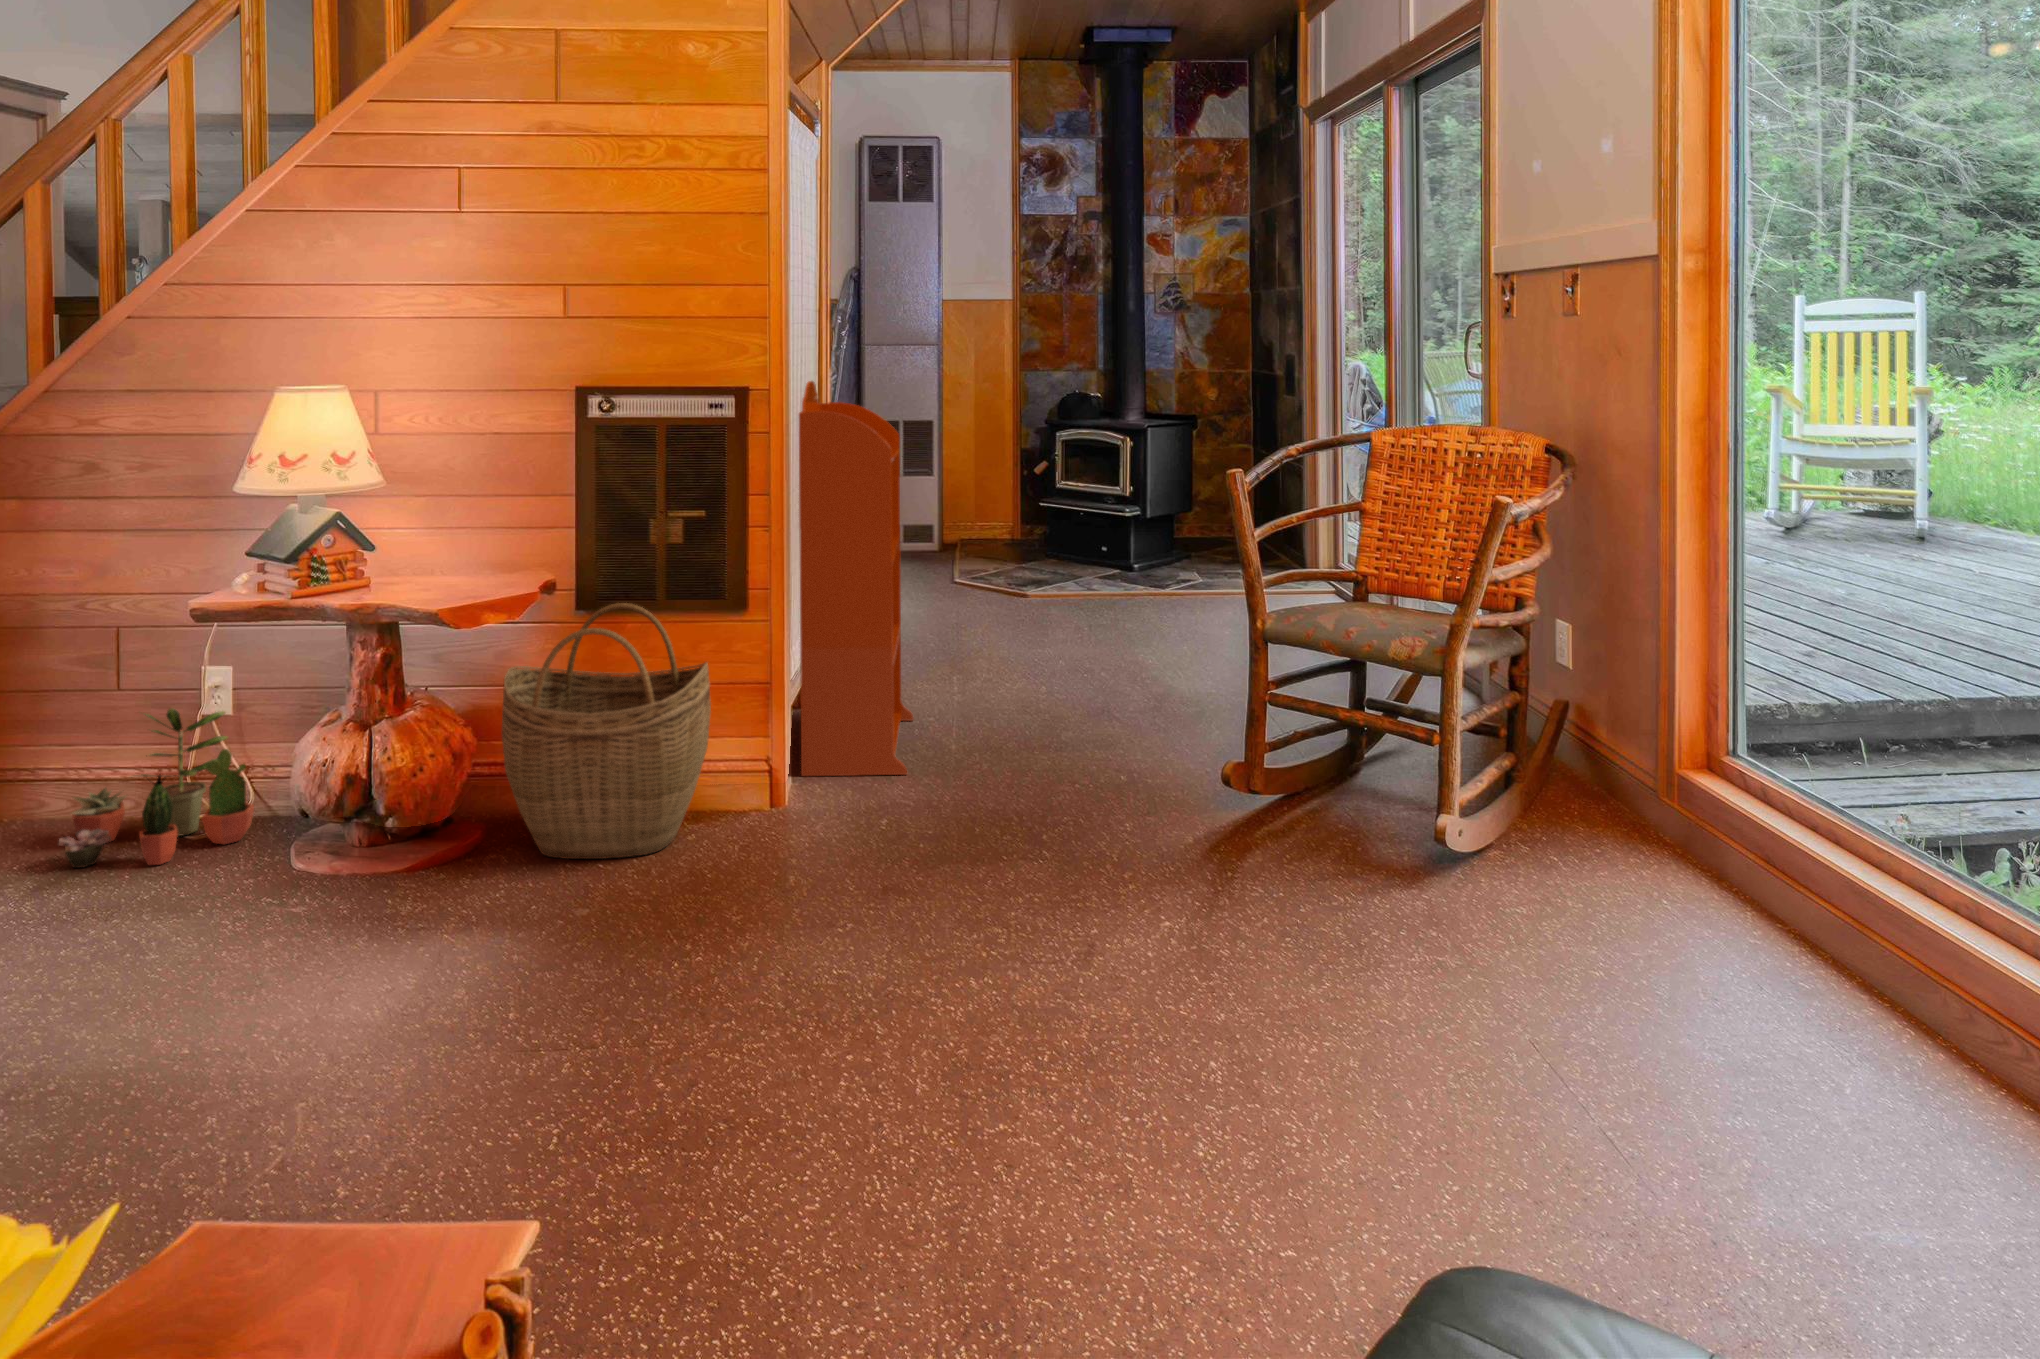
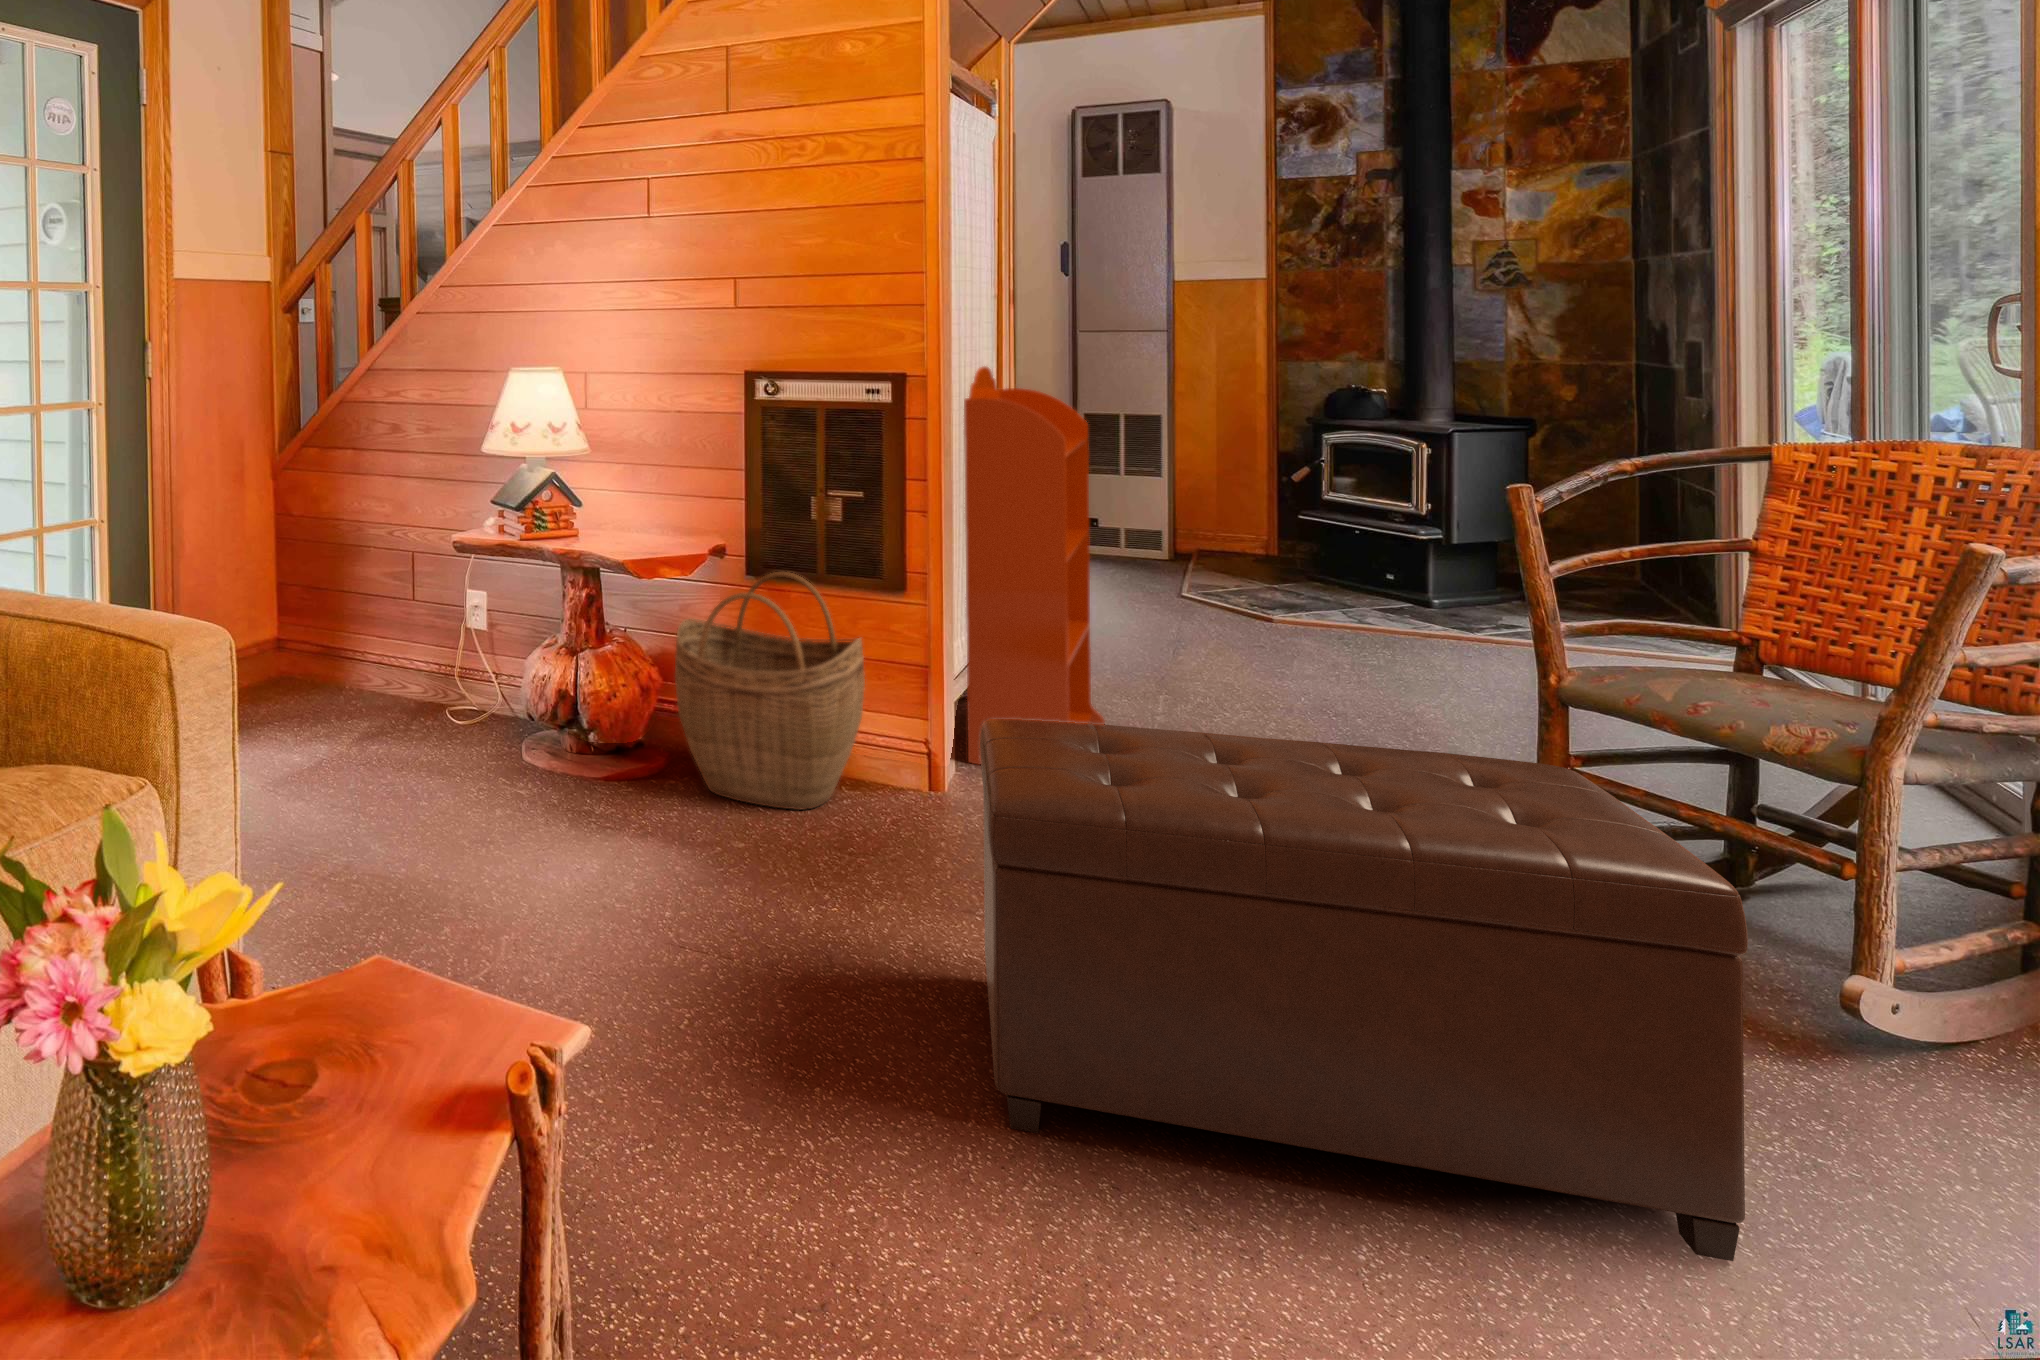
ottoman: none [858,687,1410,1101] -> present [979,719,1748,1261]
potted plant: present [59,708,254,868] -> none [367,617,497,739]

